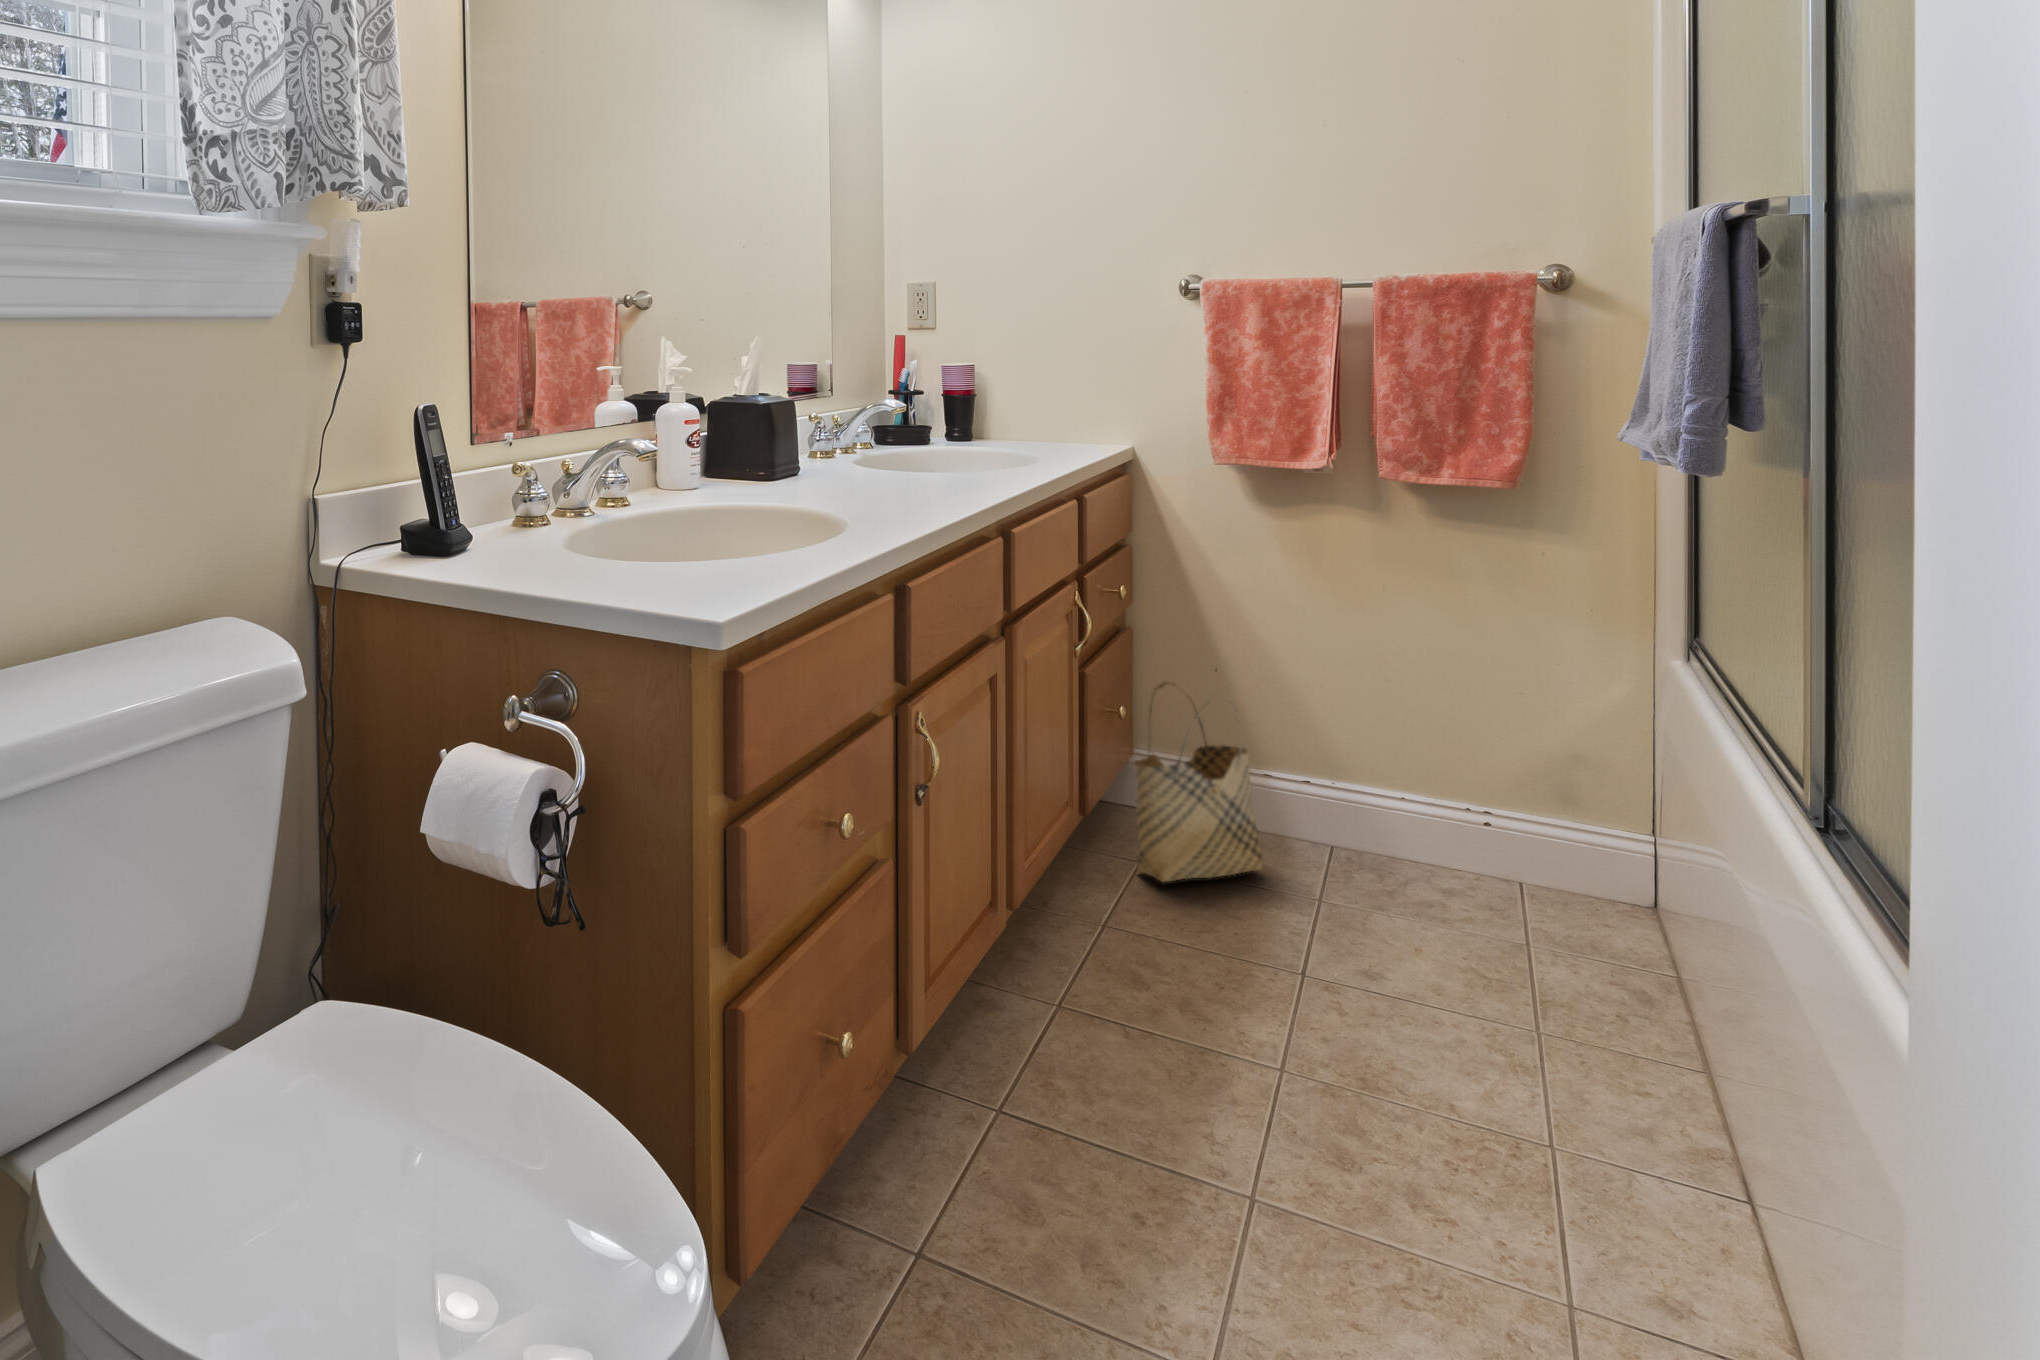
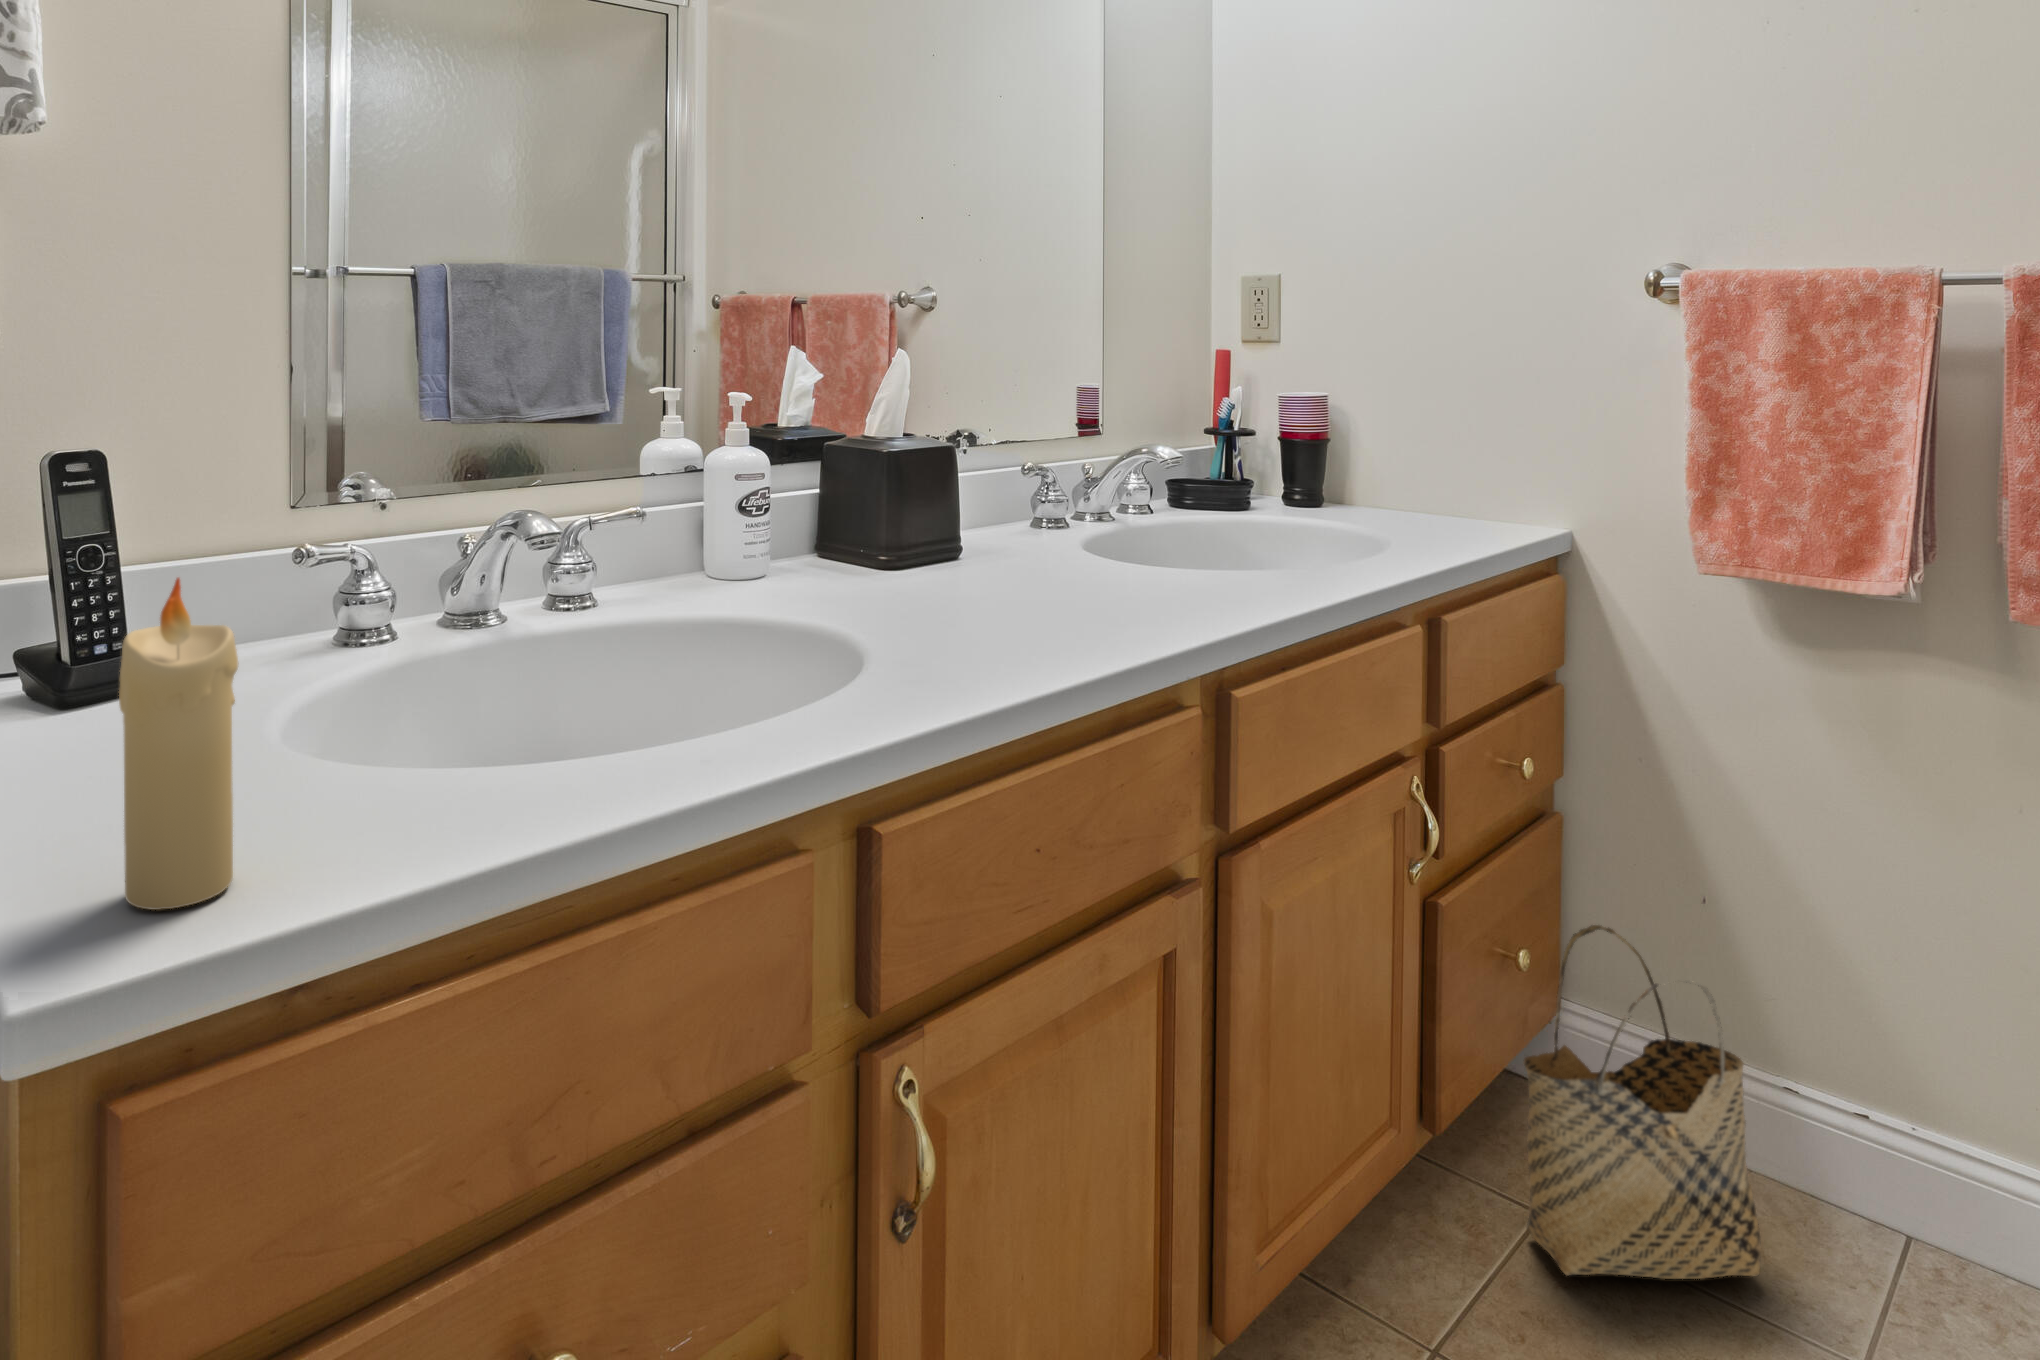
candle: none [681,442,729,593] -> present [119,578,238,910]

